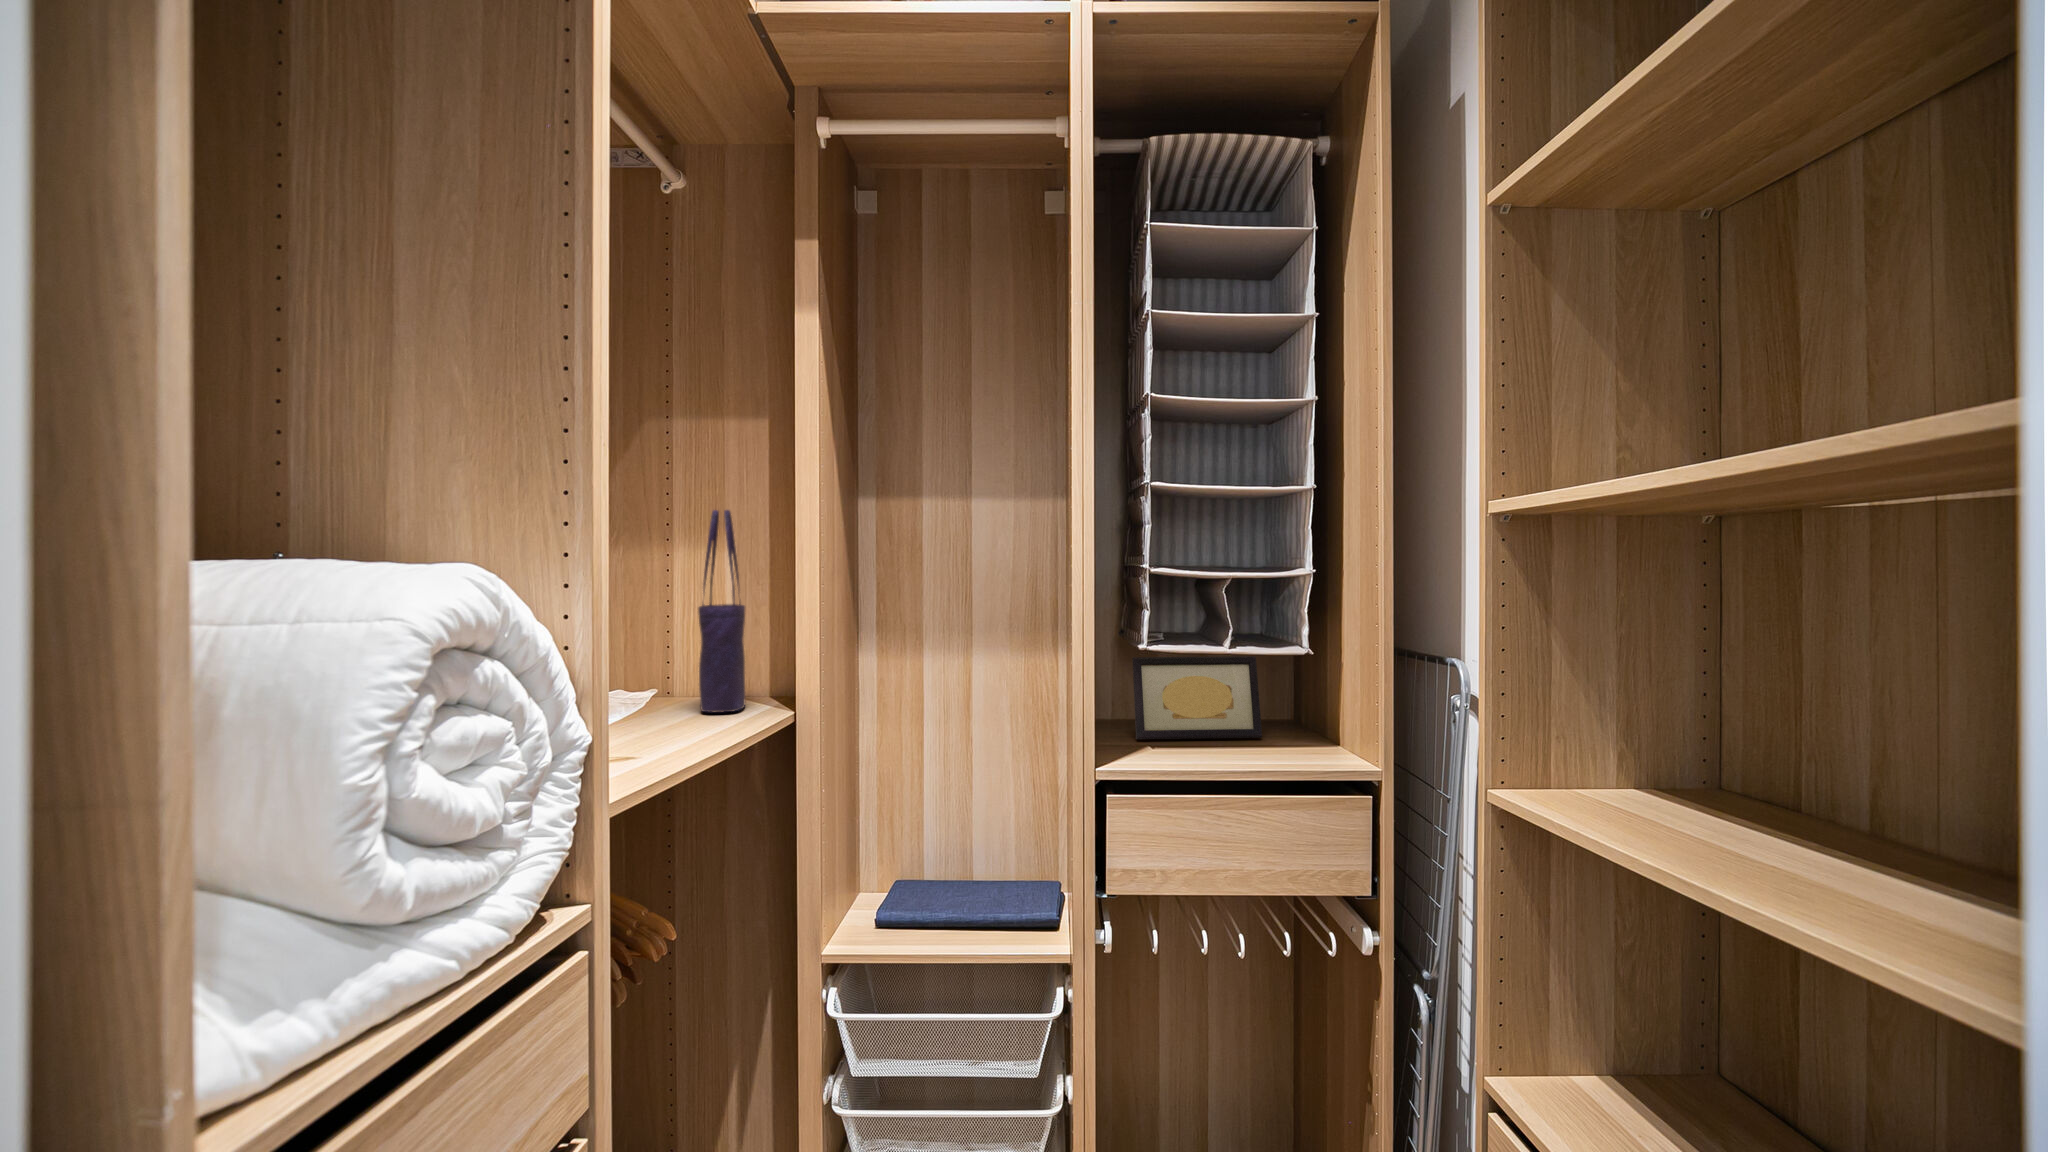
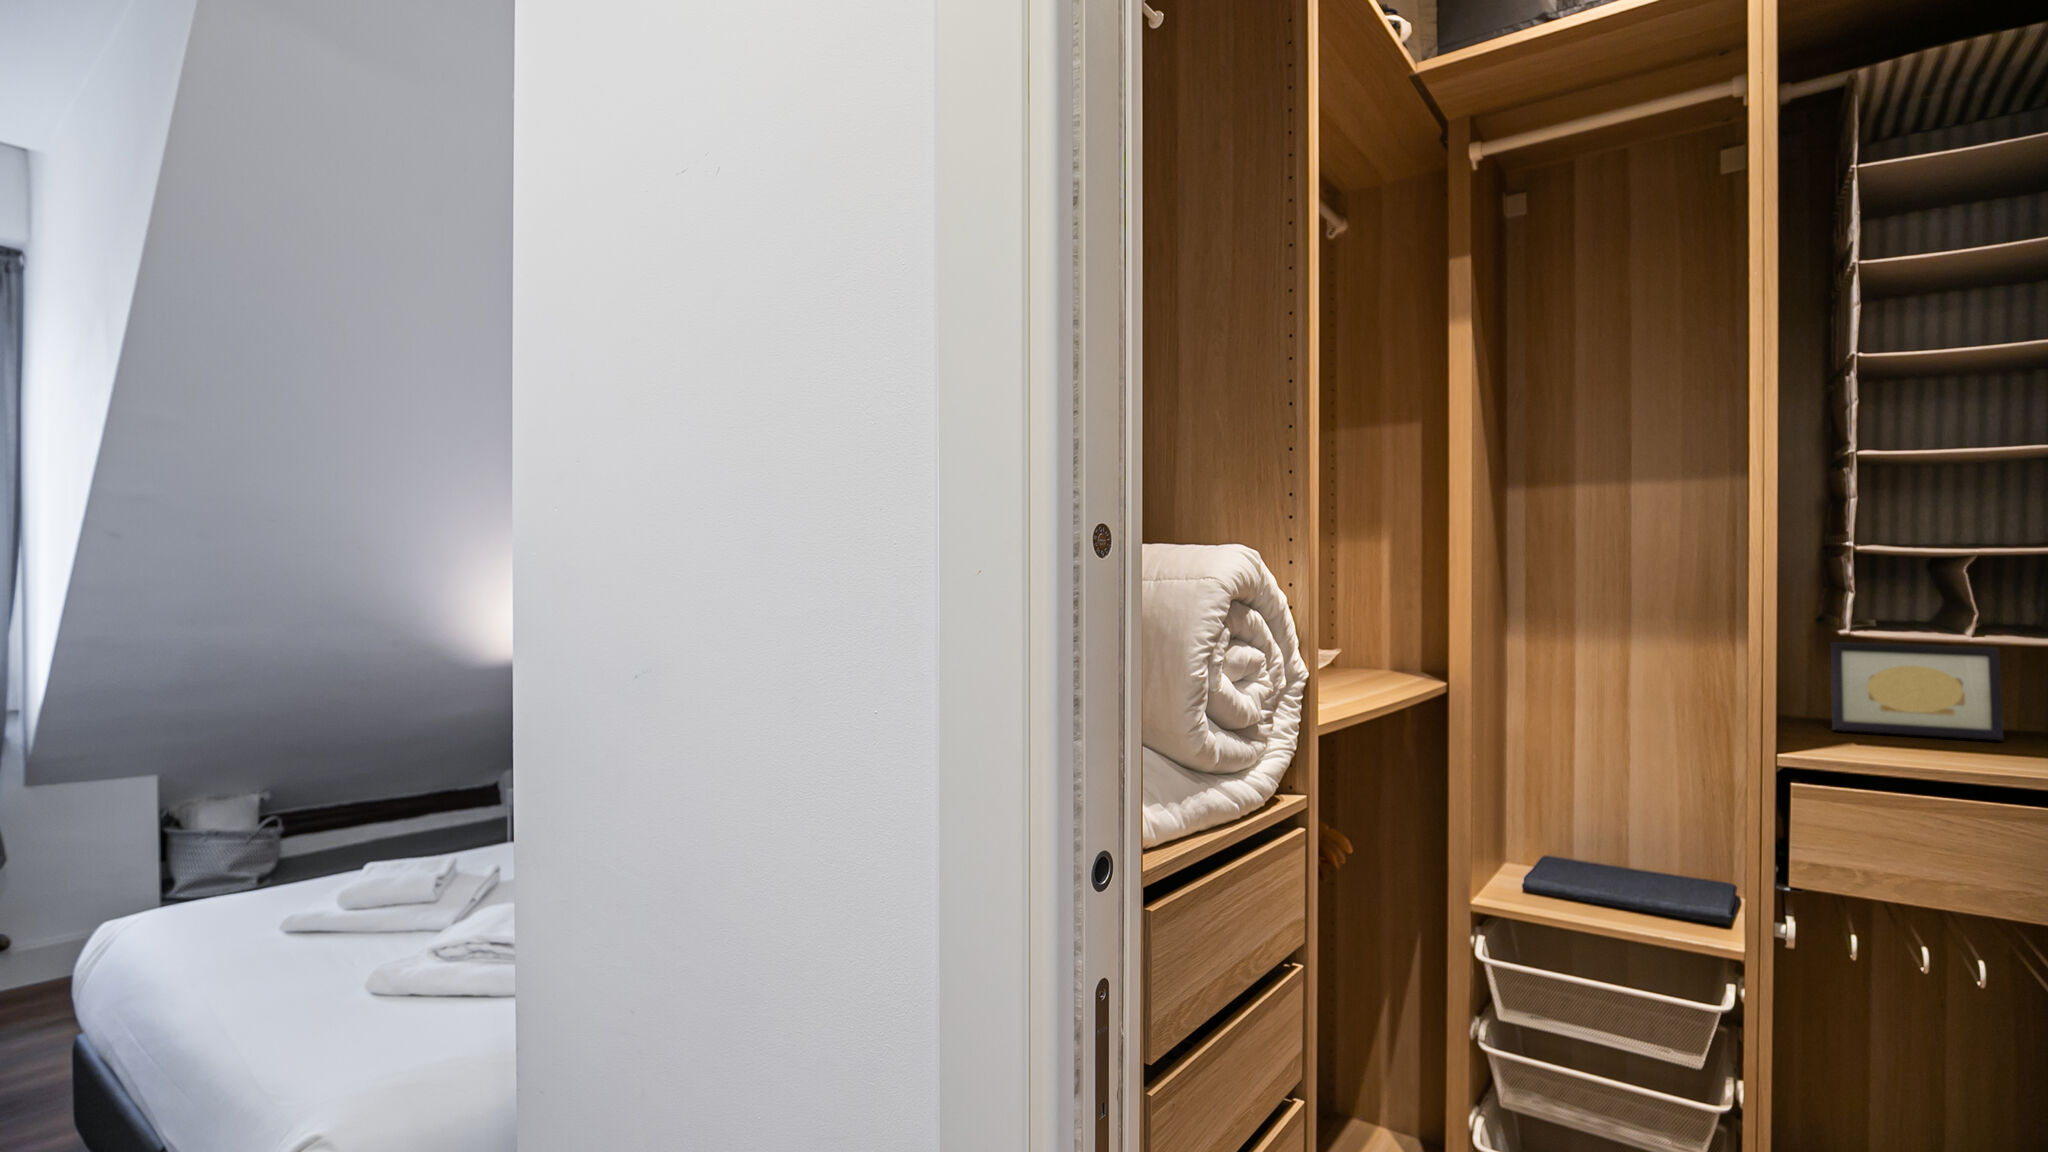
tote bag: present [698,510,745,713] -> none [1363,487,1405,672]

